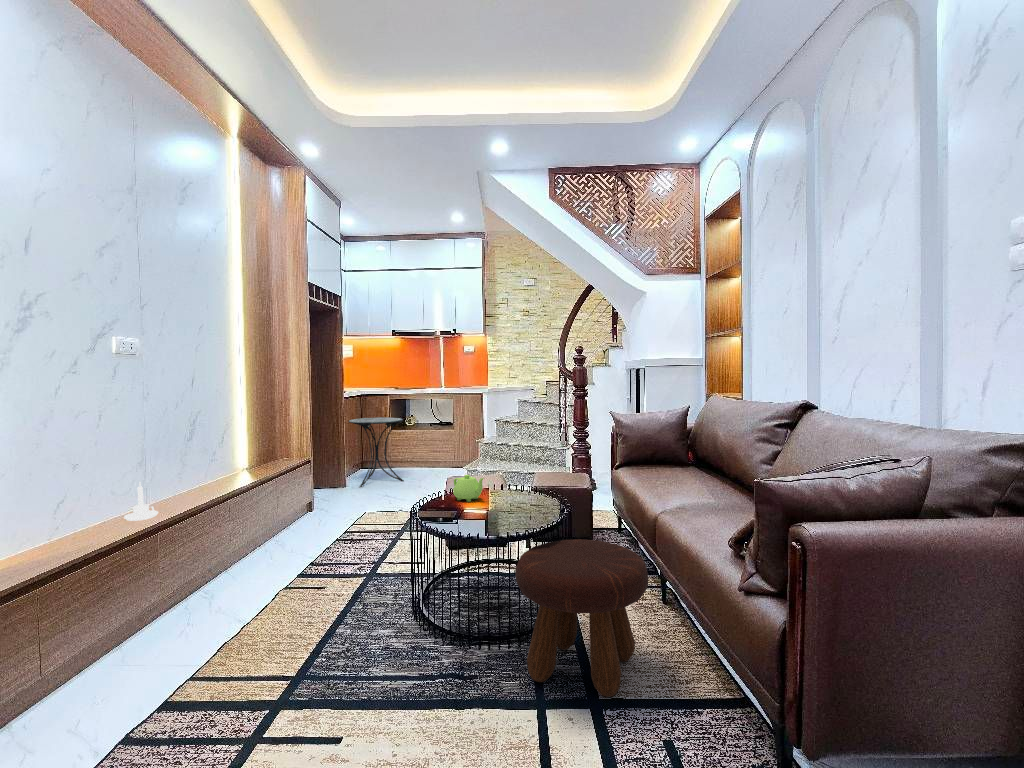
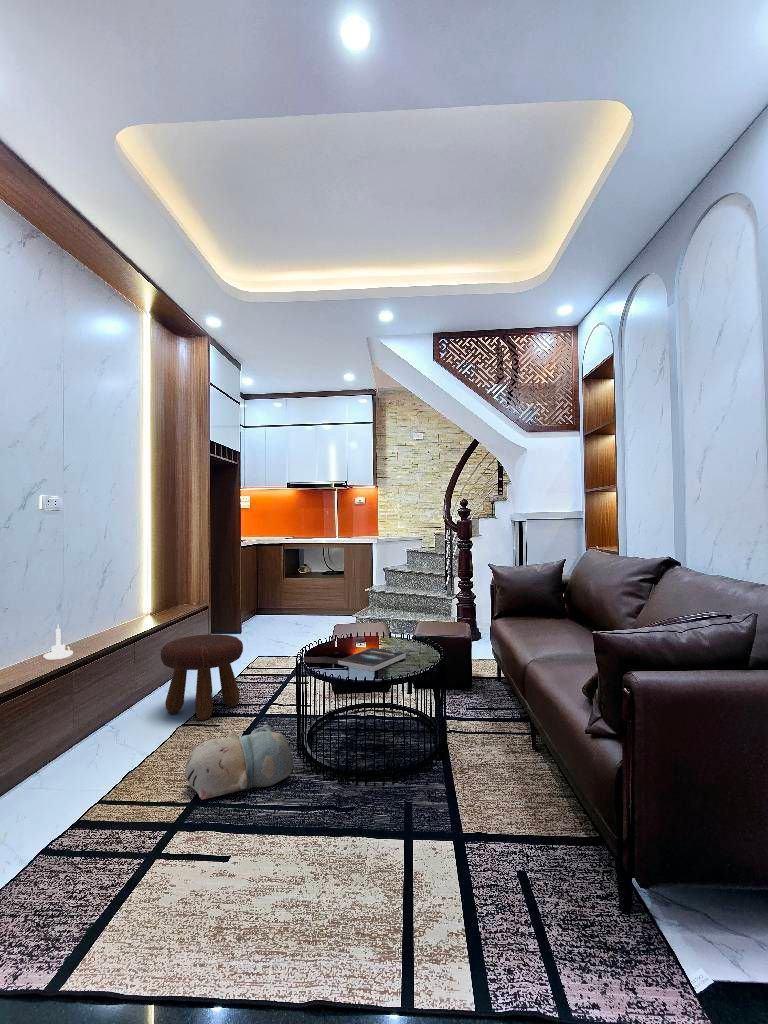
side table: present [349,417,404,487] -> none [246,566,297,632]
teapot: present [453,475,484,502] -> none [338,622,367,648]
book: none [455,501,528,527] -> present [338,648,406,671]
footstool: present [515,539,648,697] -> present [160,634,243,720]
plush toy: none [287,587,408,672] -> present [184,725,293,800]

